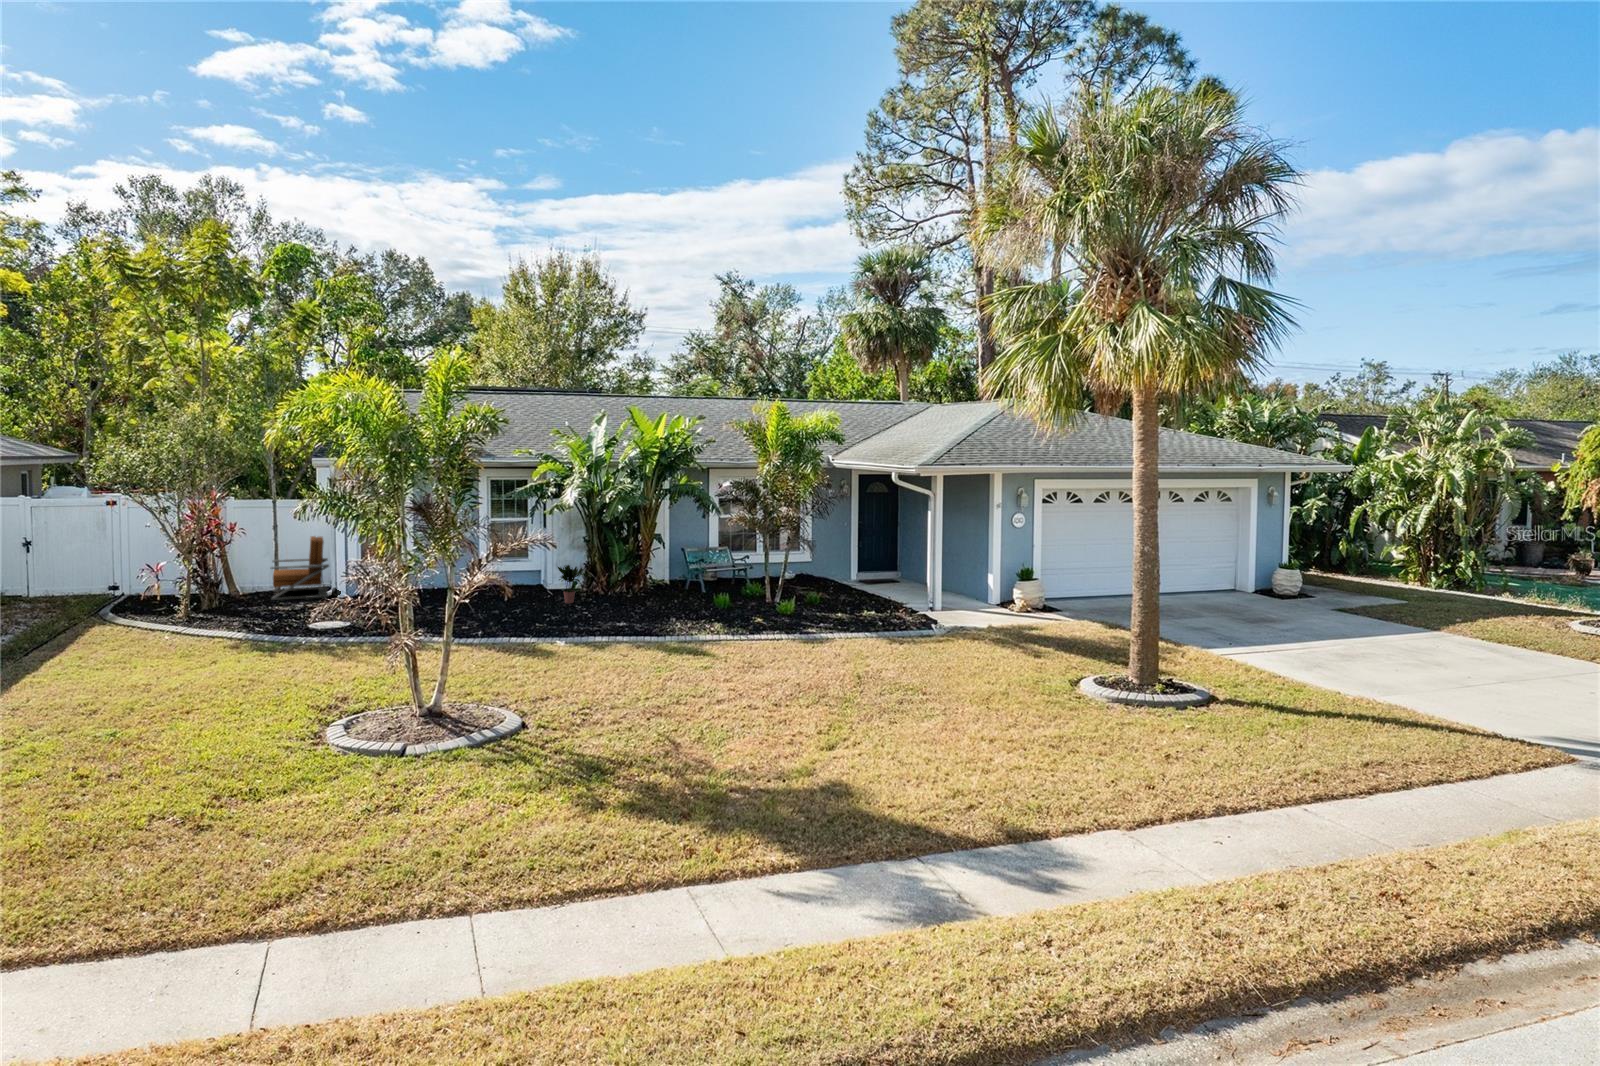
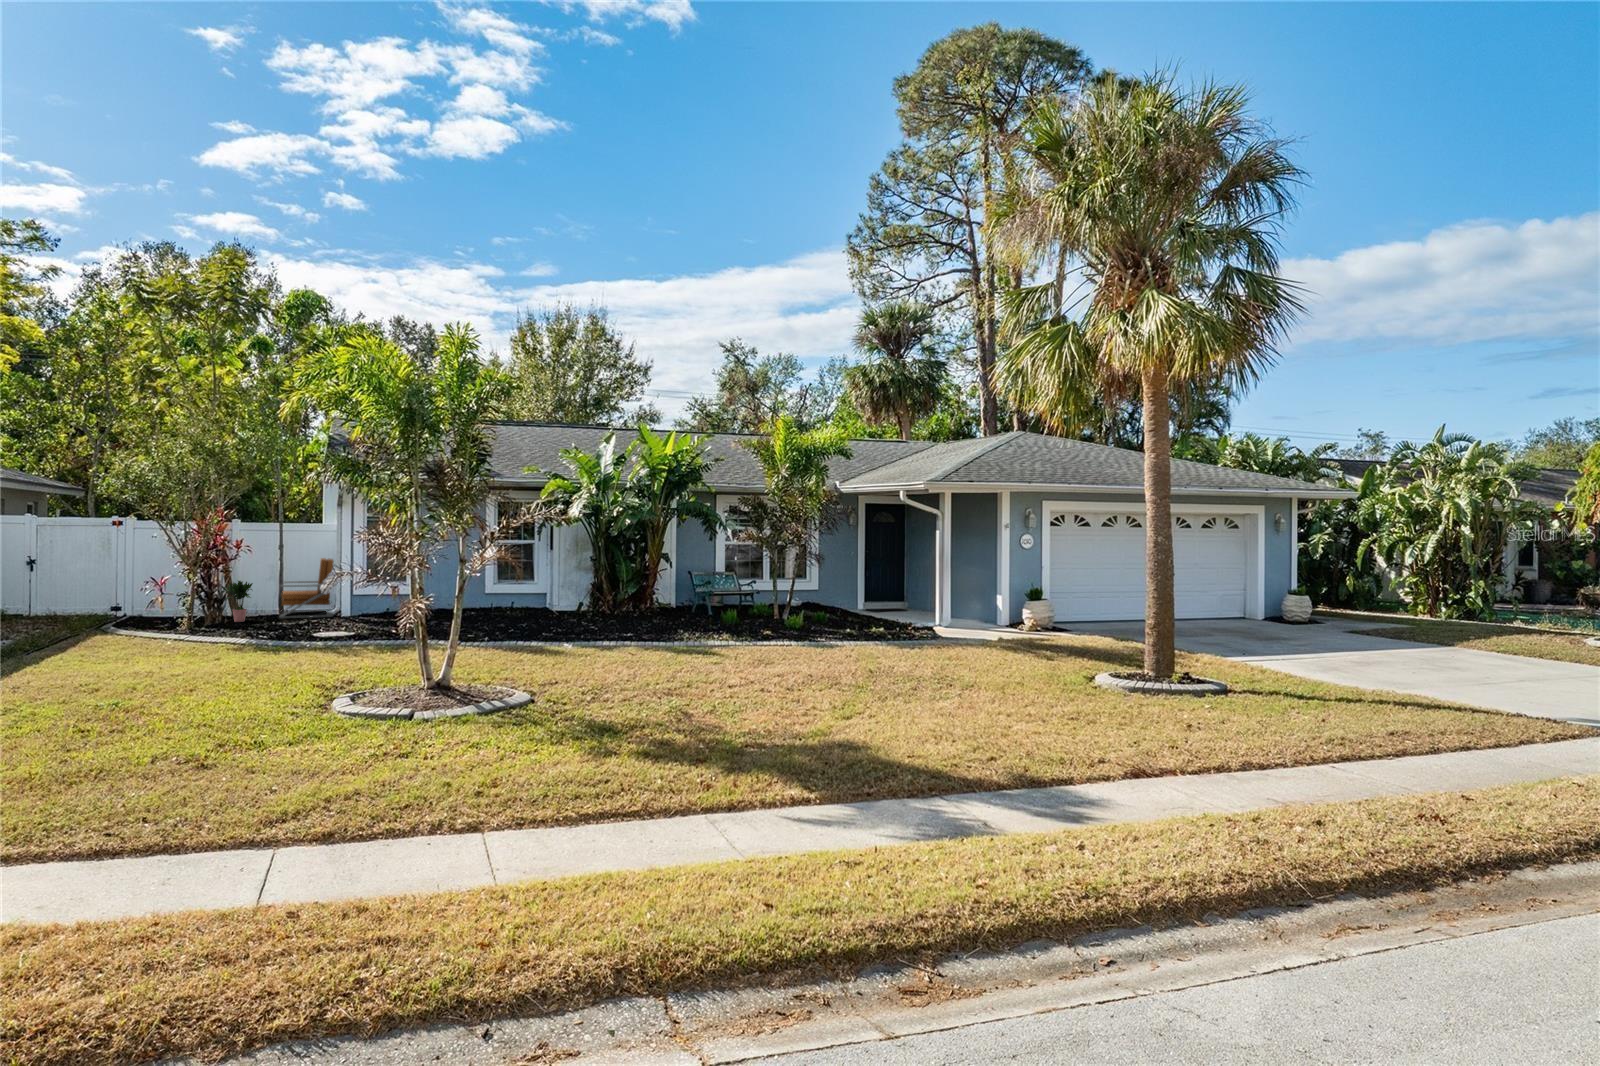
potted plant: present [558,565,583,603] -> present [221,581,253,622]

